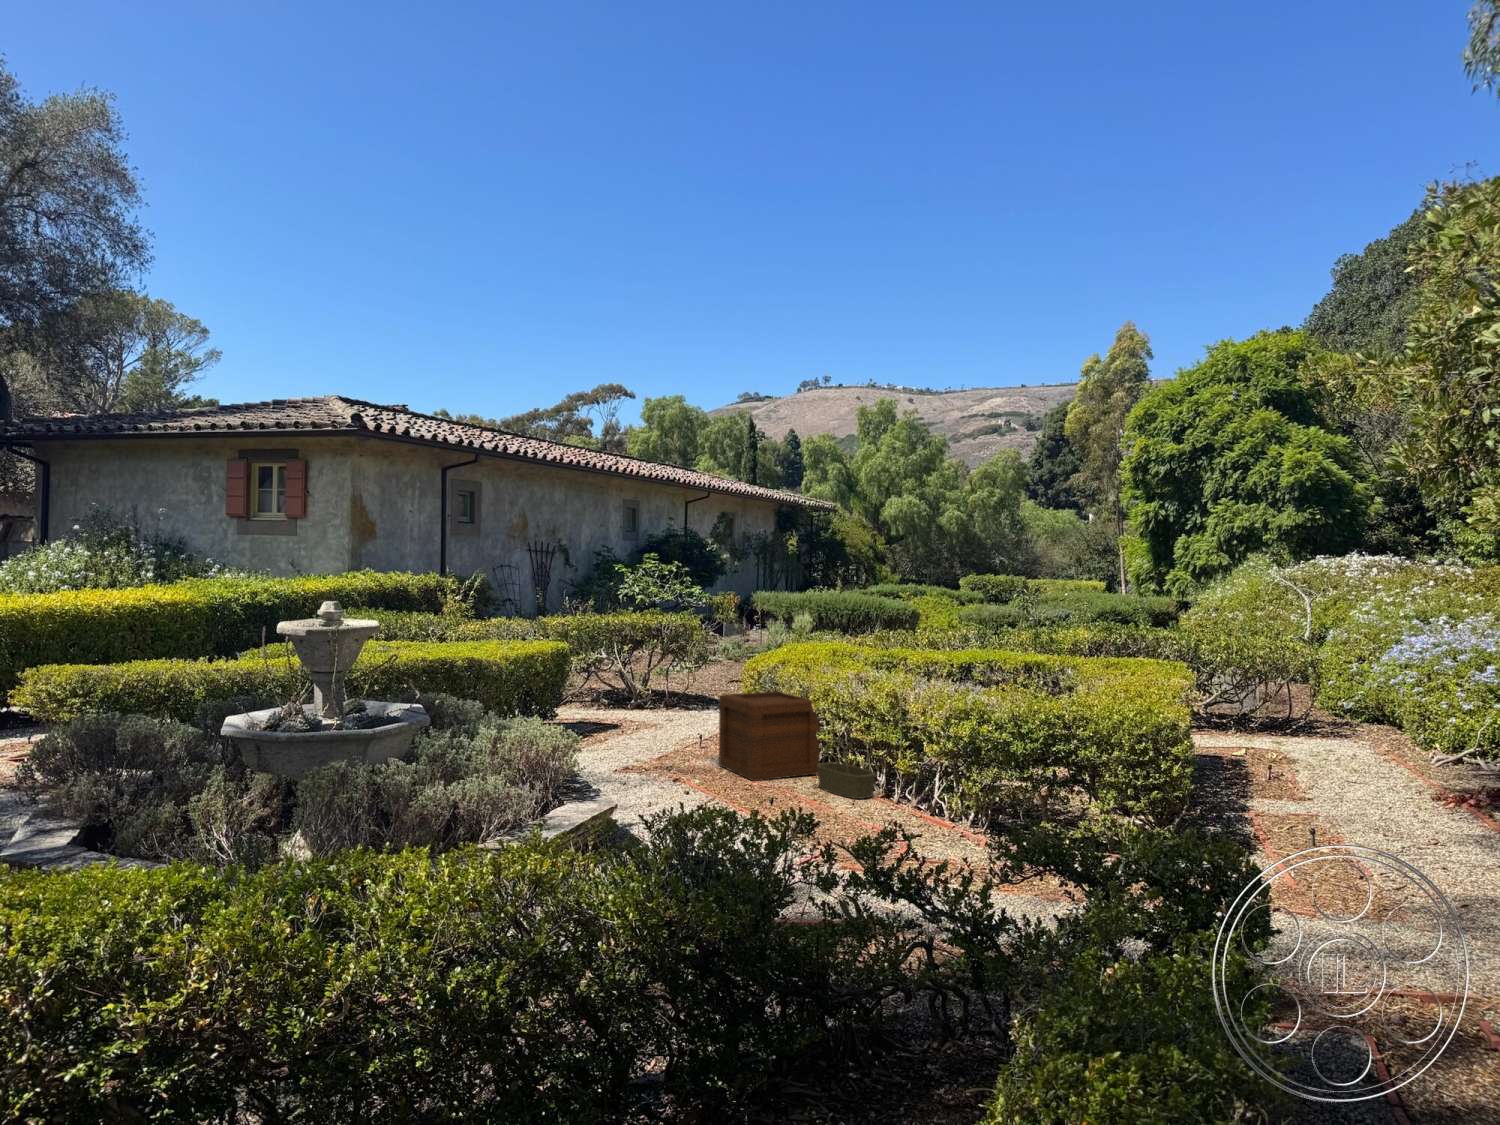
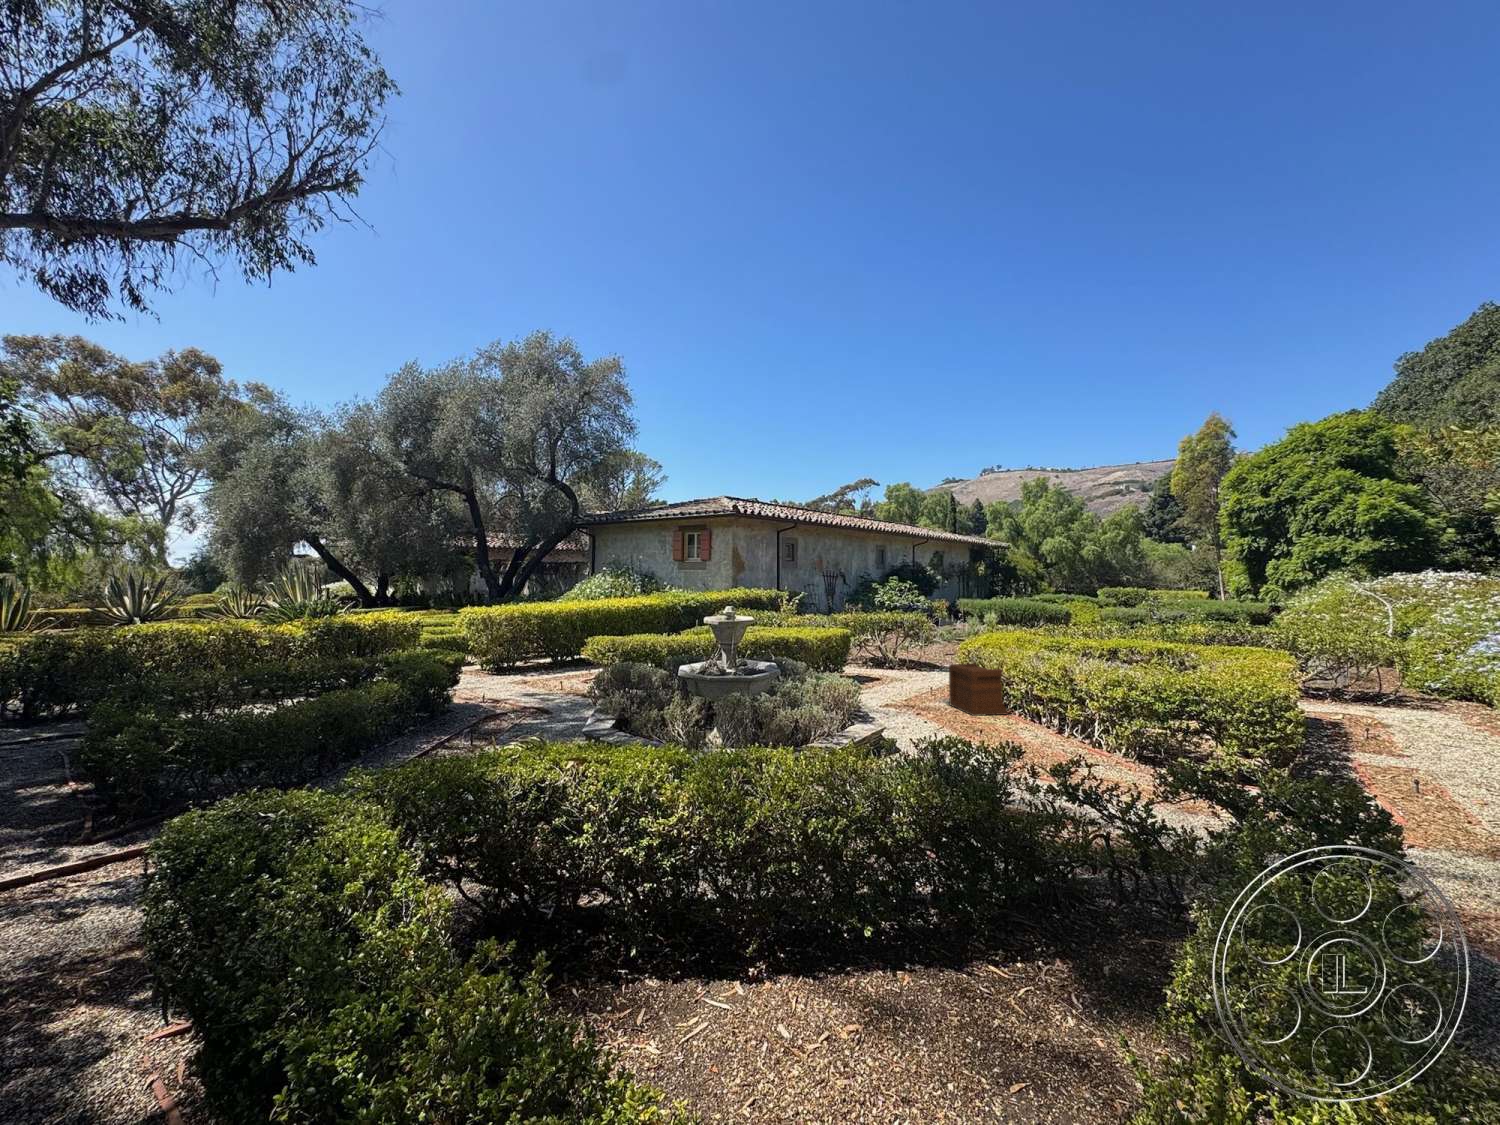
basket: present [817,738,875,799] -> none [1014,693,1055,731]

